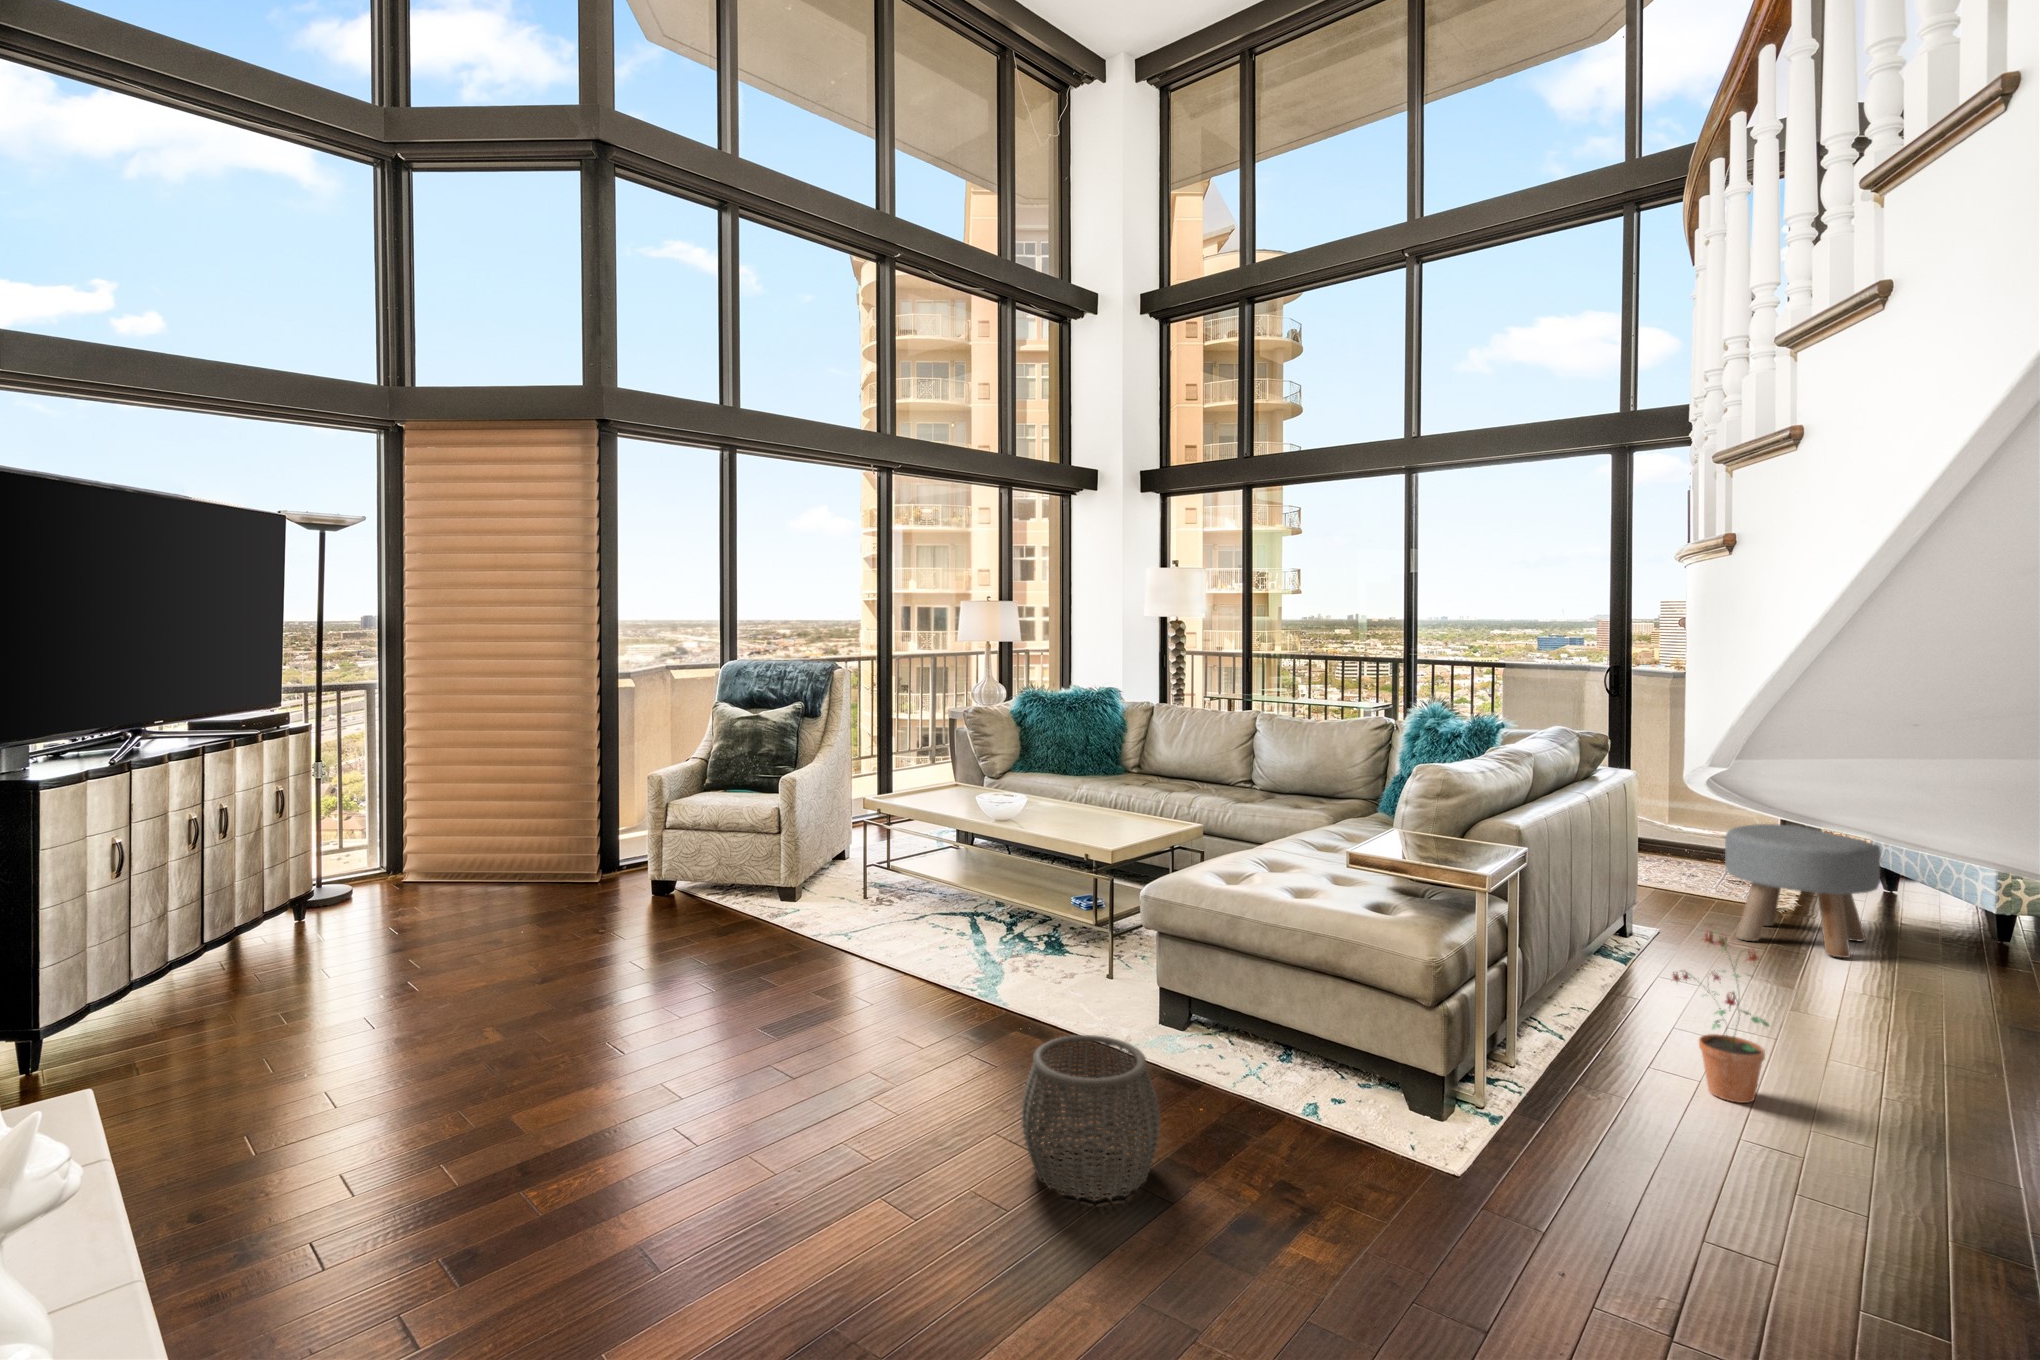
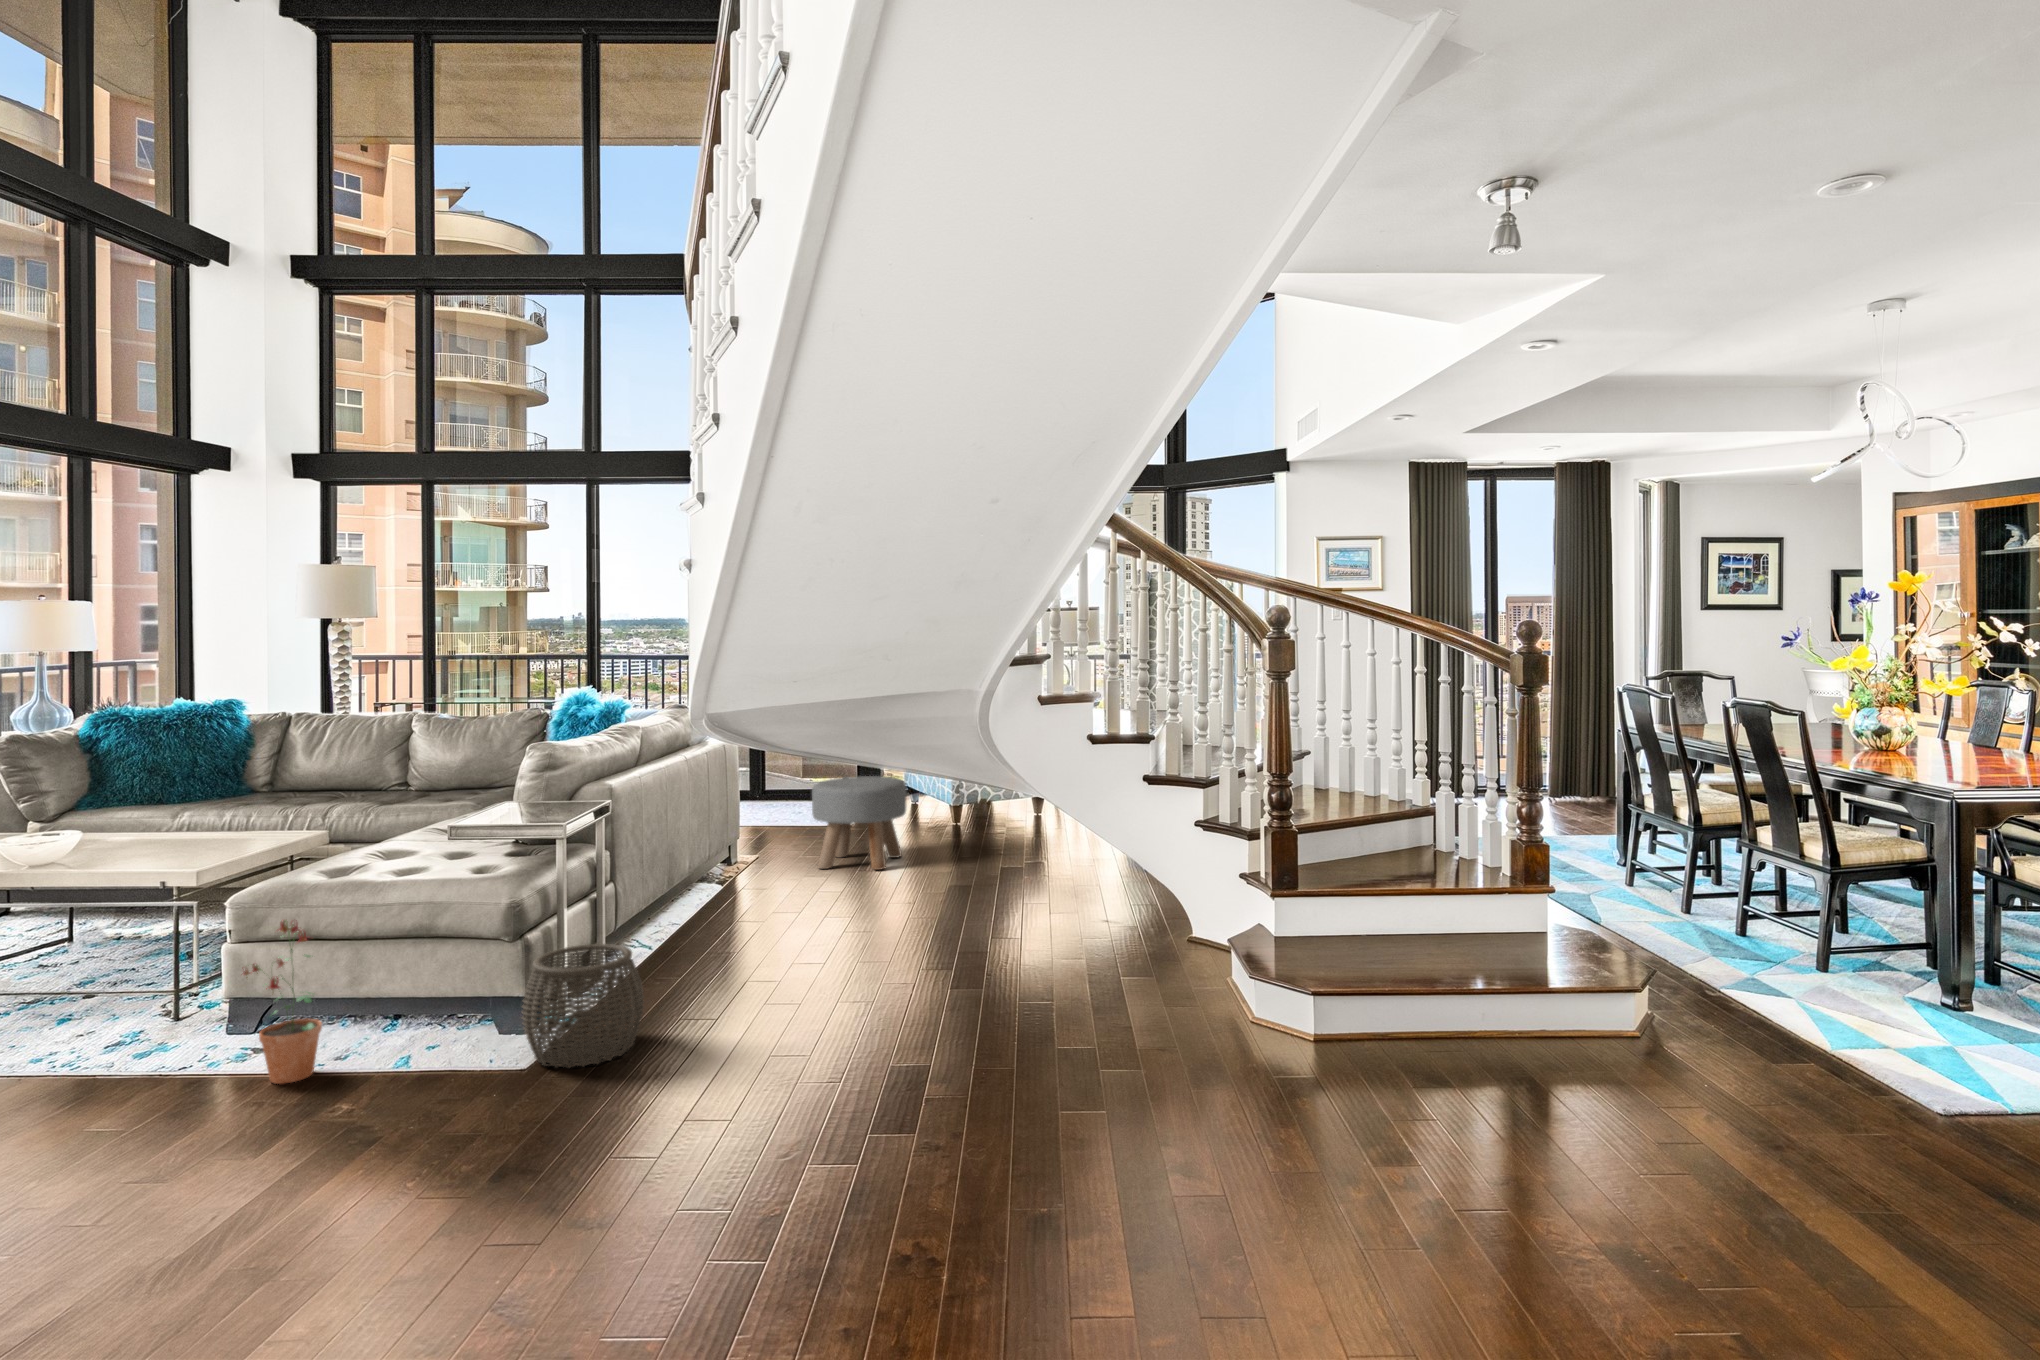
potted plant: present [1673,932,1769,1103] -> present [243,920,322,1084]
woven basket: present [1021,1035,1160,1201] -> present [522,944,644,1068]

